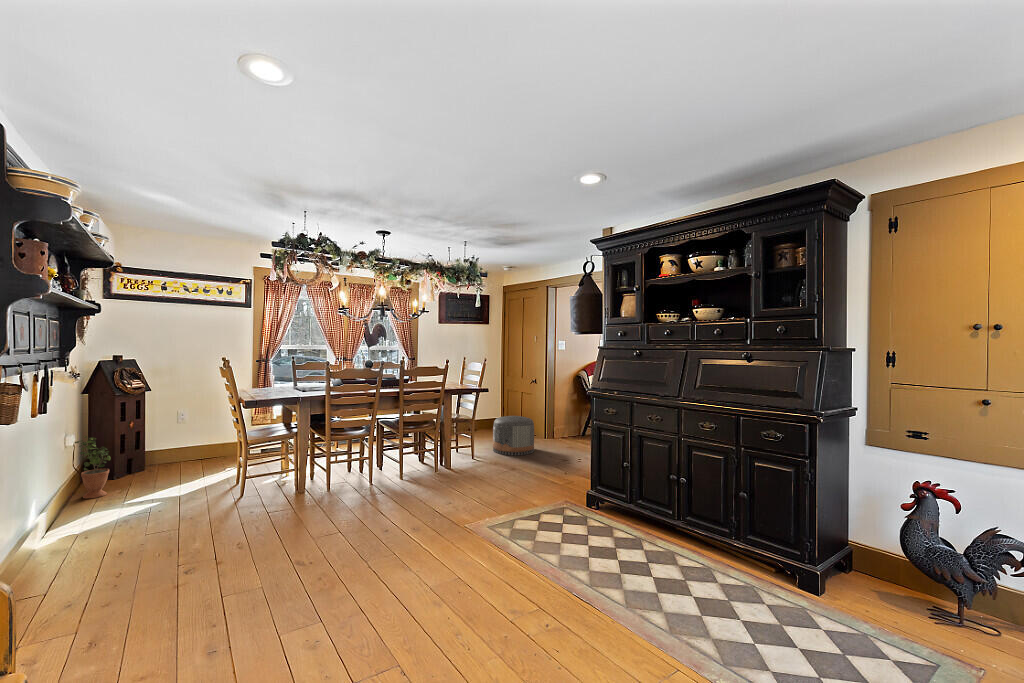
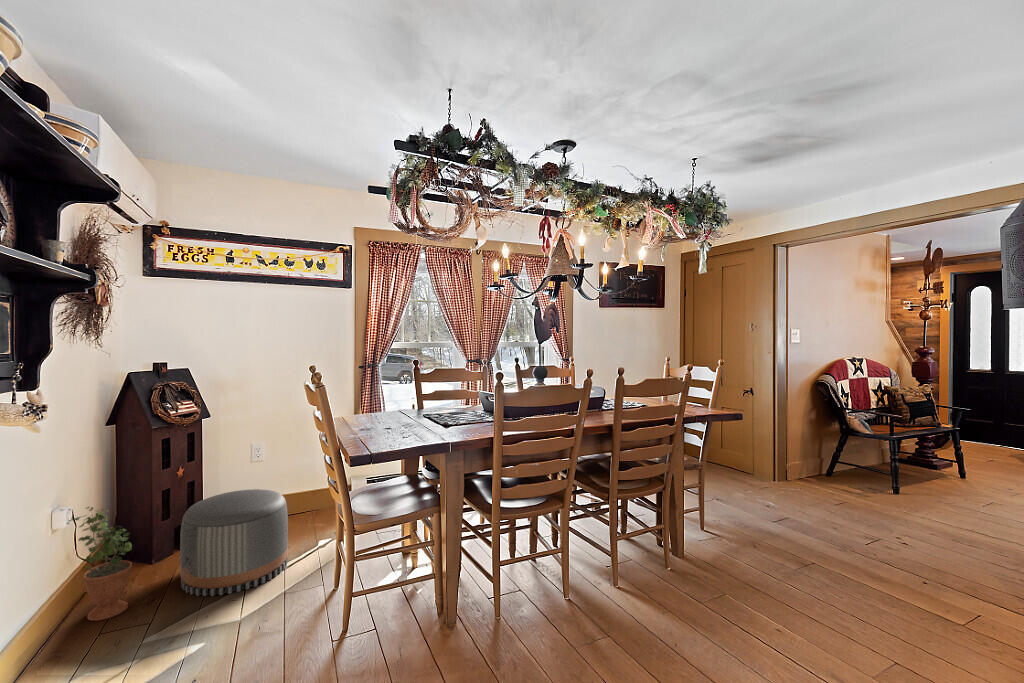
pouf: present [493,416,534,455] -> present [180,489,288,596]

